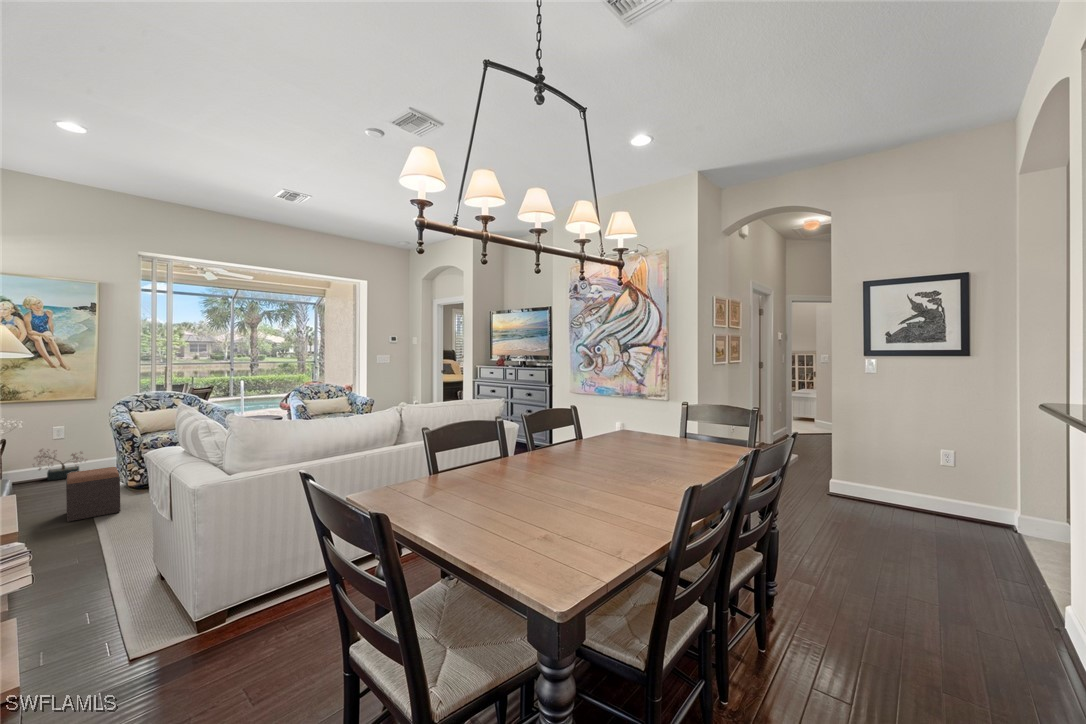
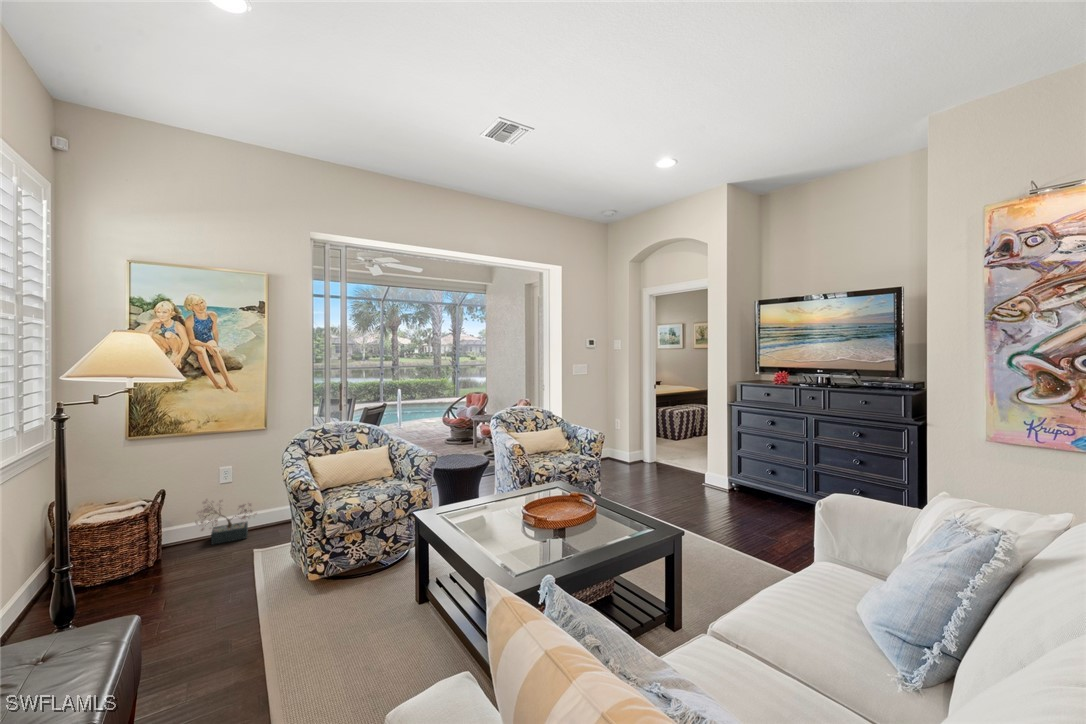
footstool: present [66,467,120,522] -> none [224,563,302,677]

